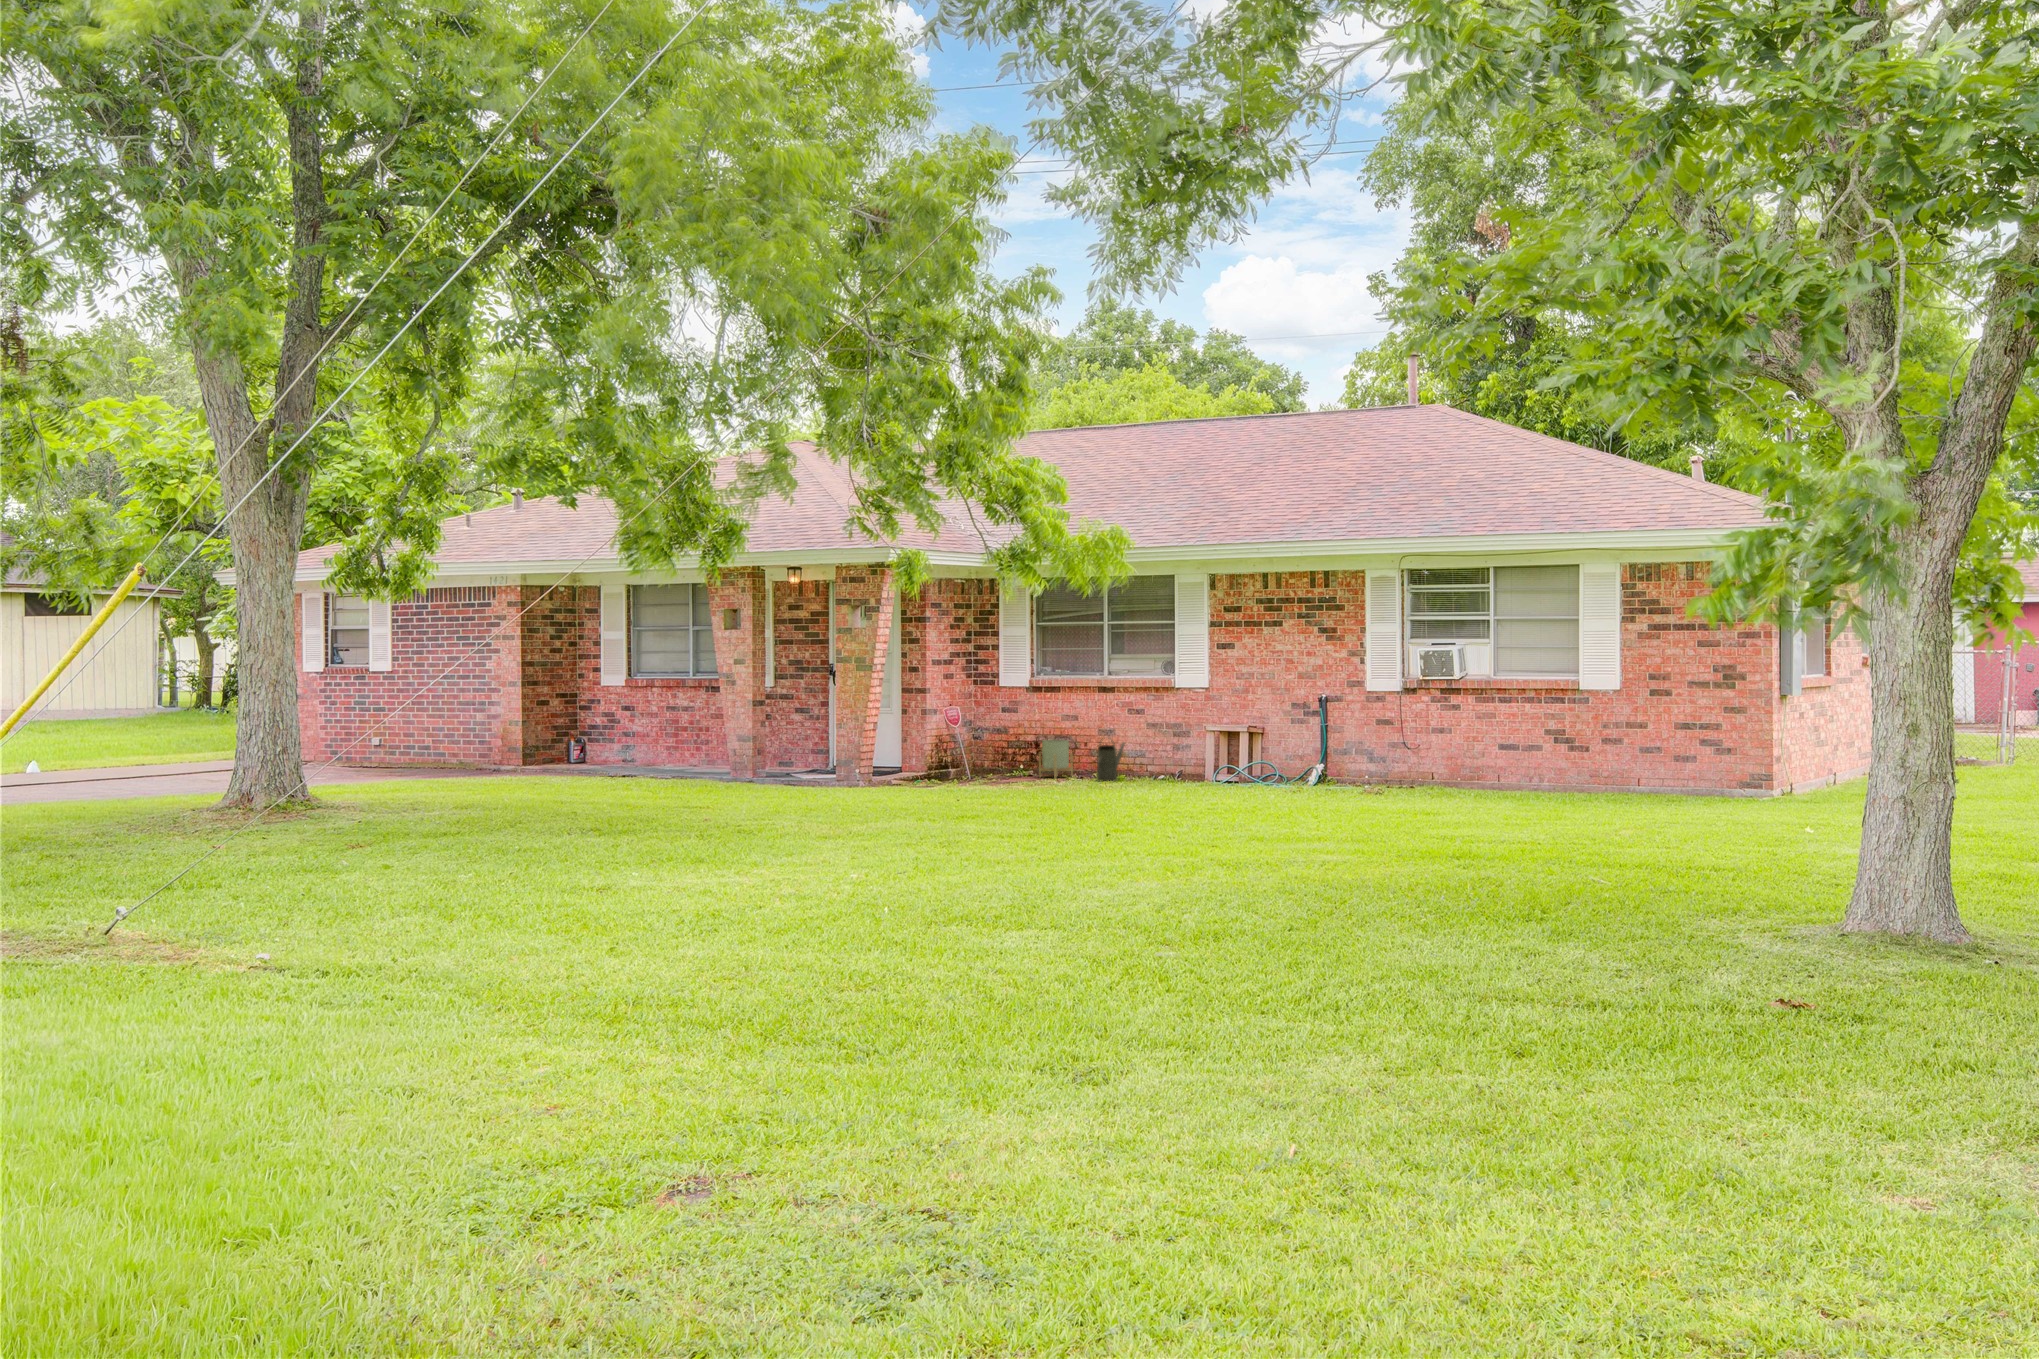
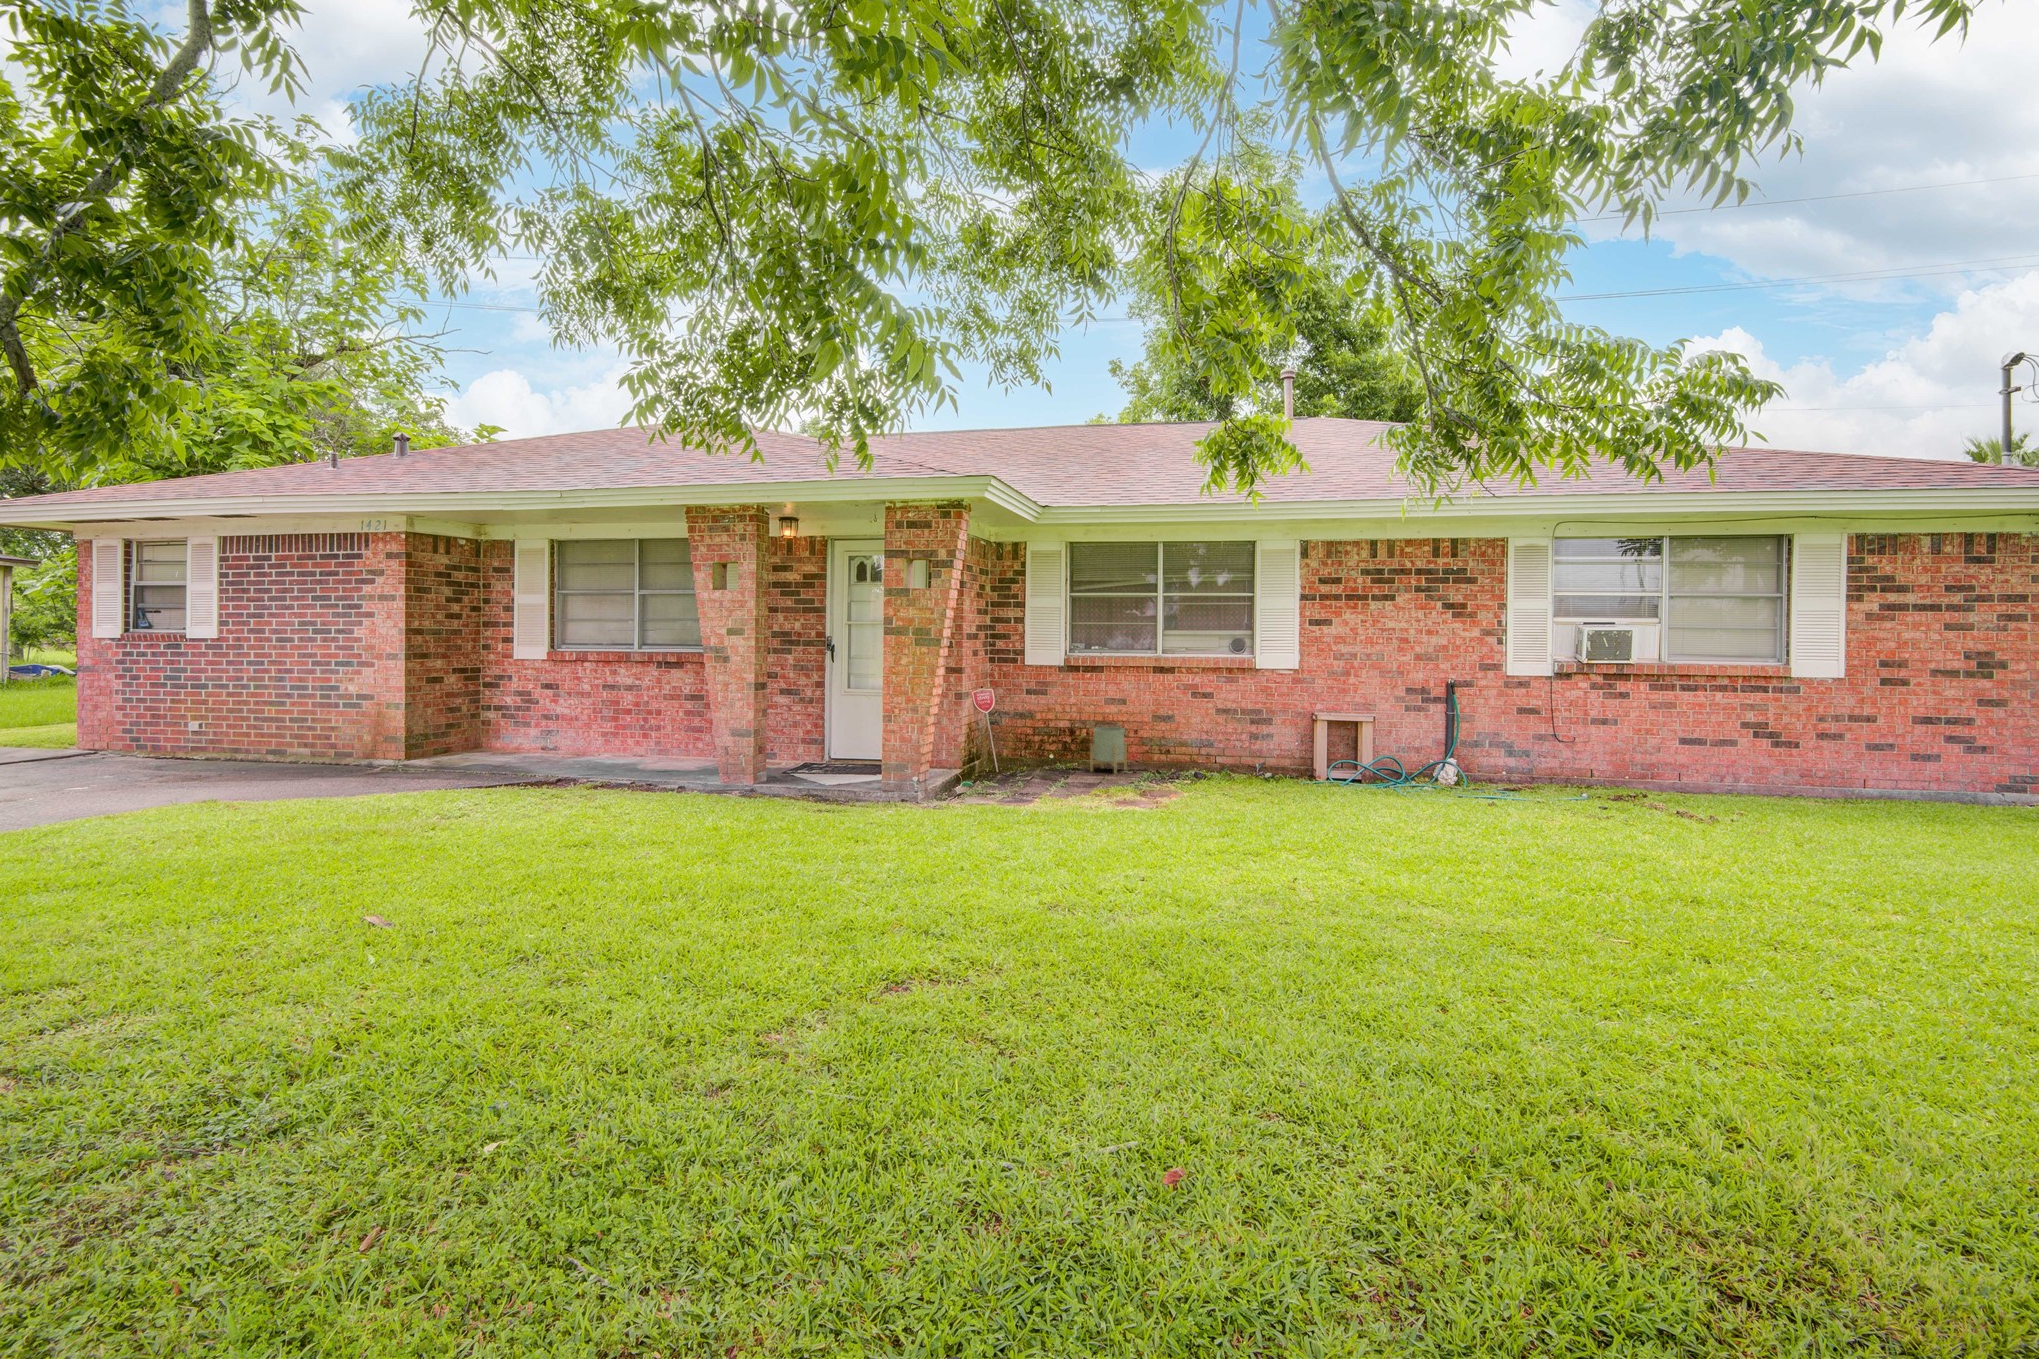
watering can: present [1097,739,1125,781] -> none [1174,727,1201,780]

